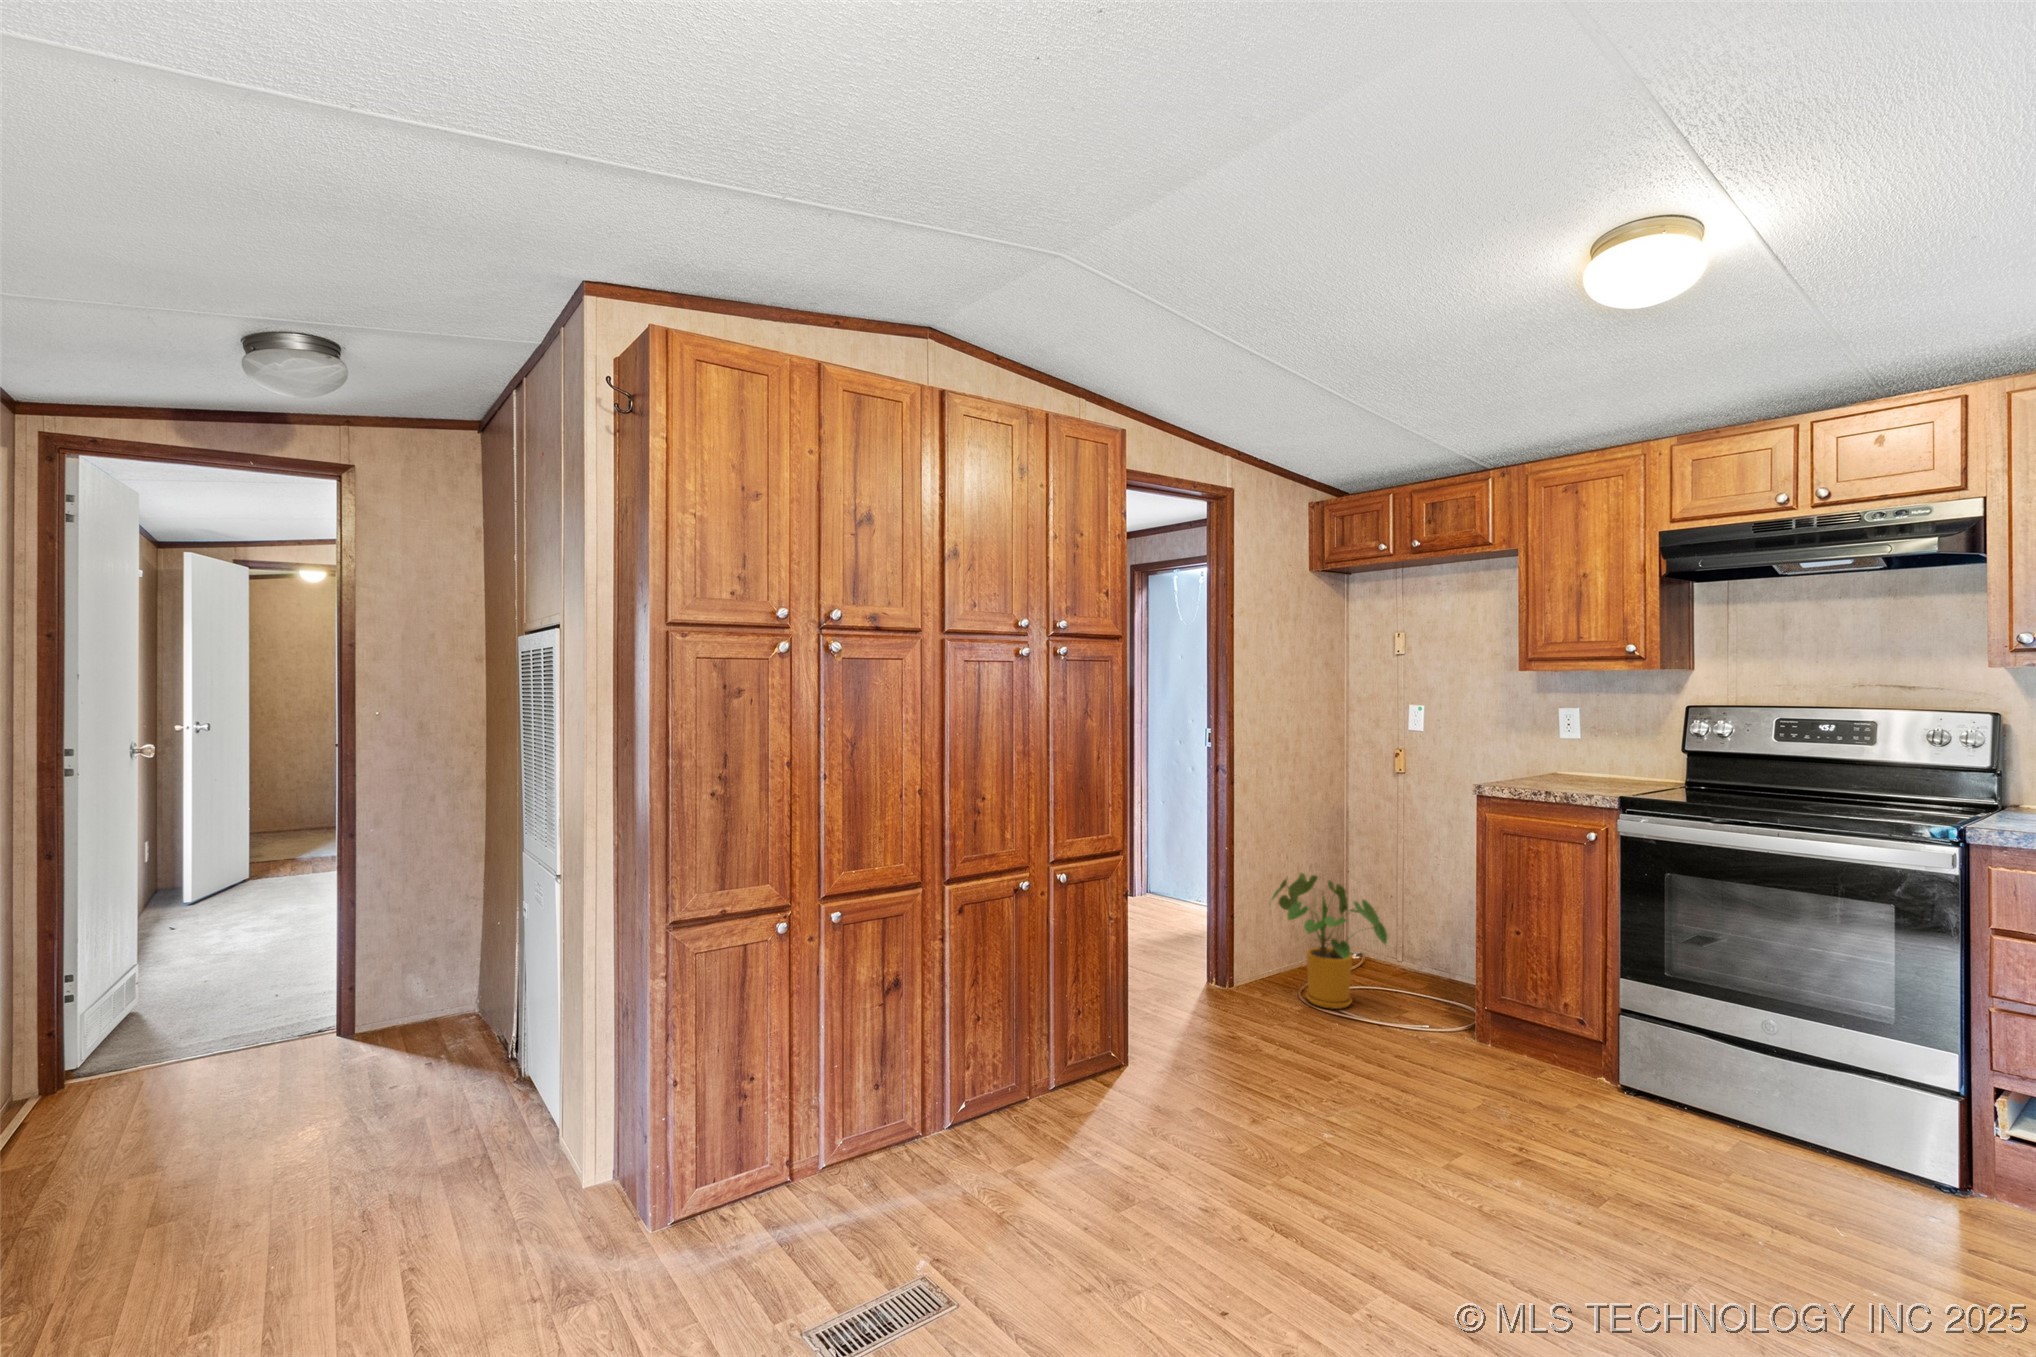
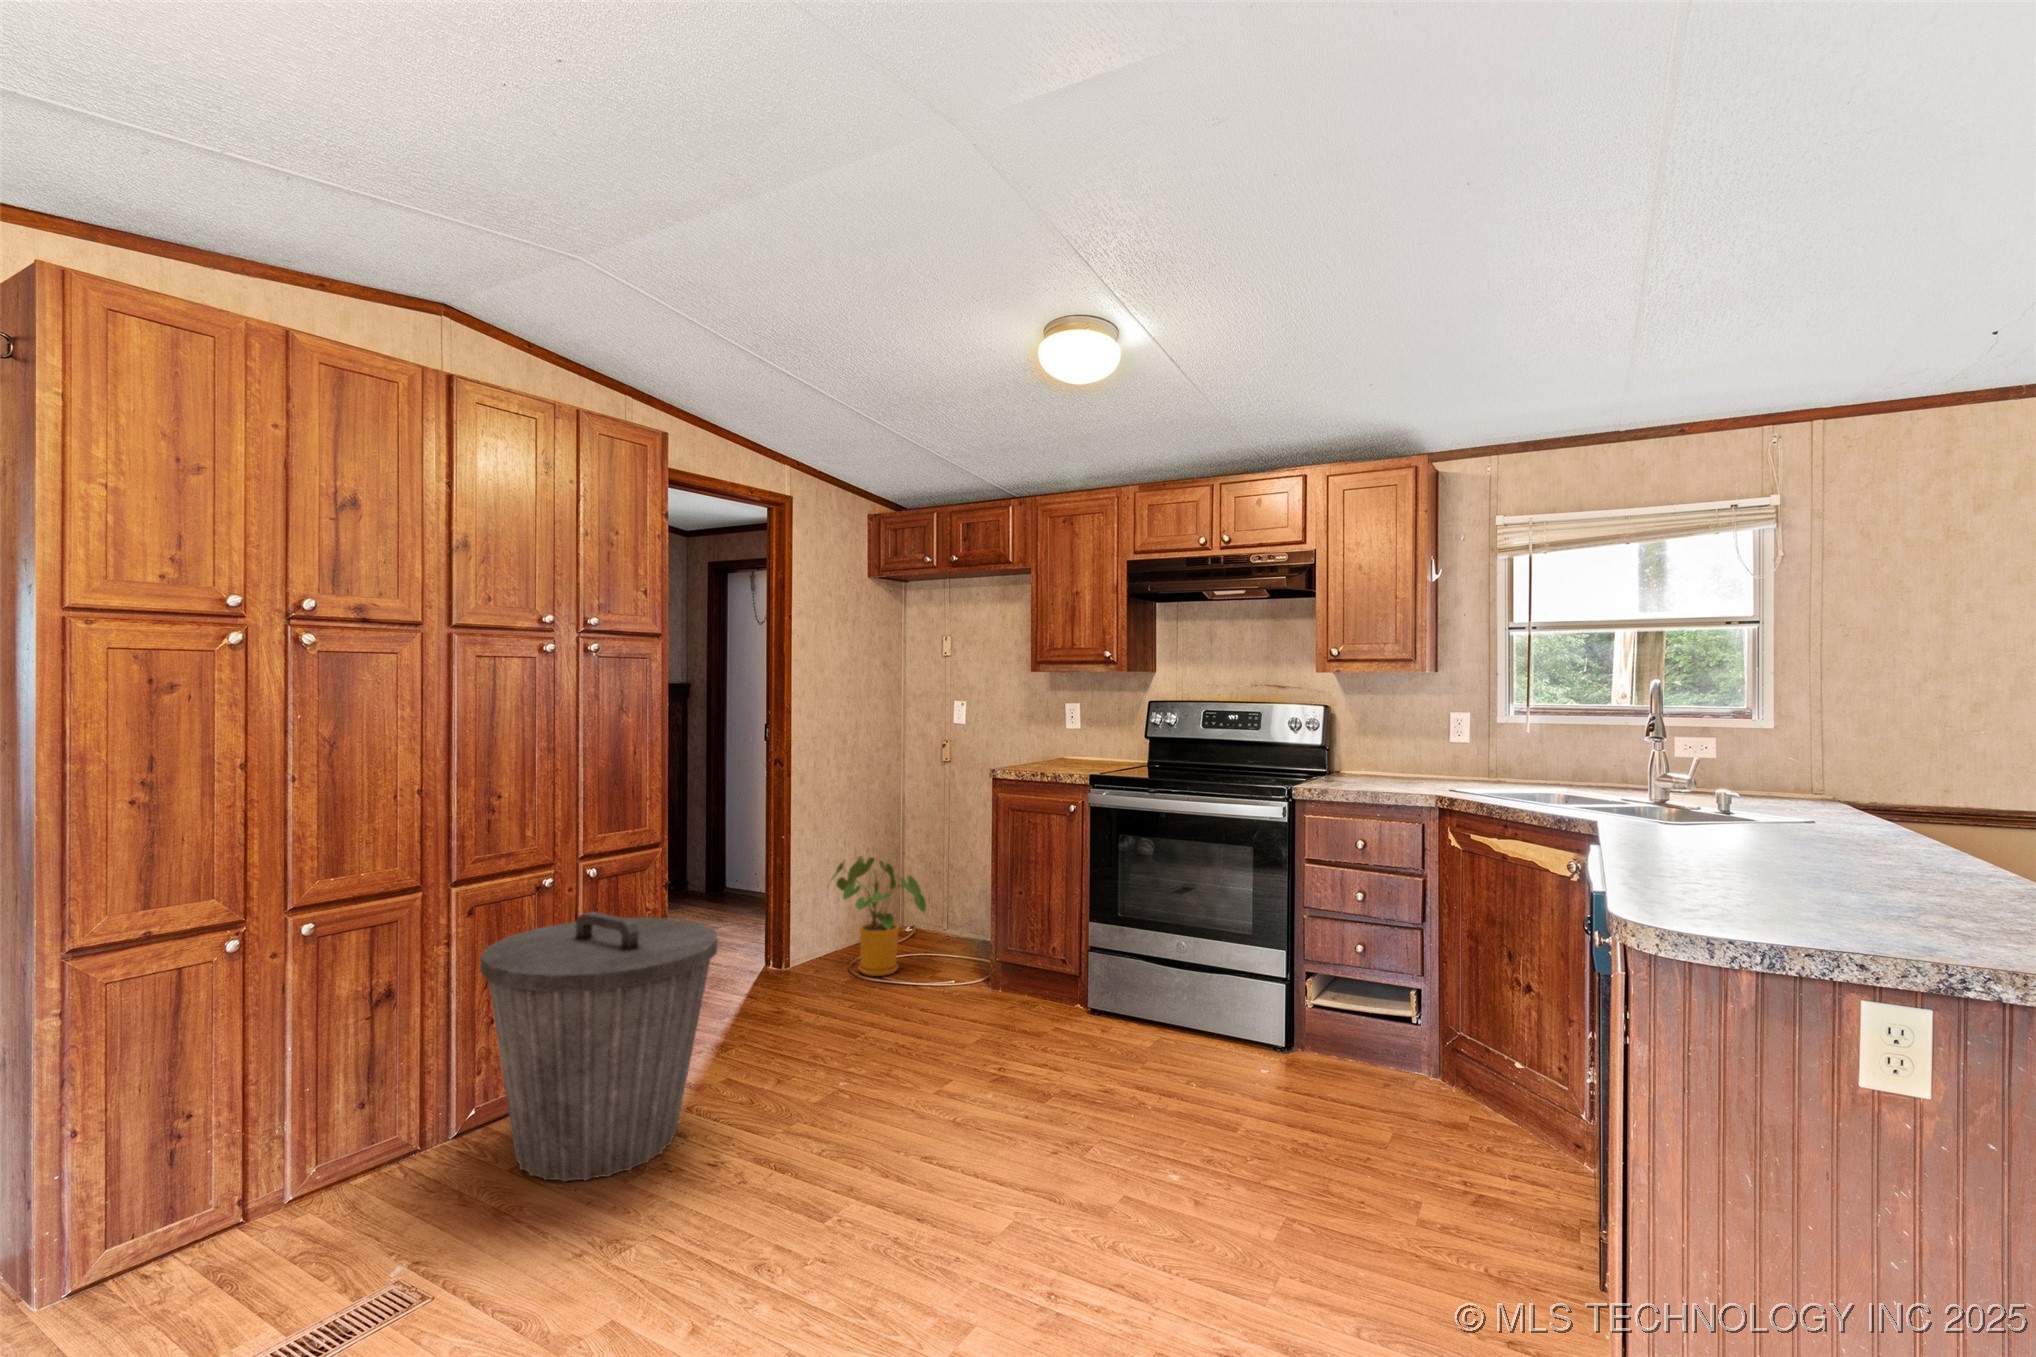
trash can: none [975,920,1198,1204] -> present [480,912,718,1182]

